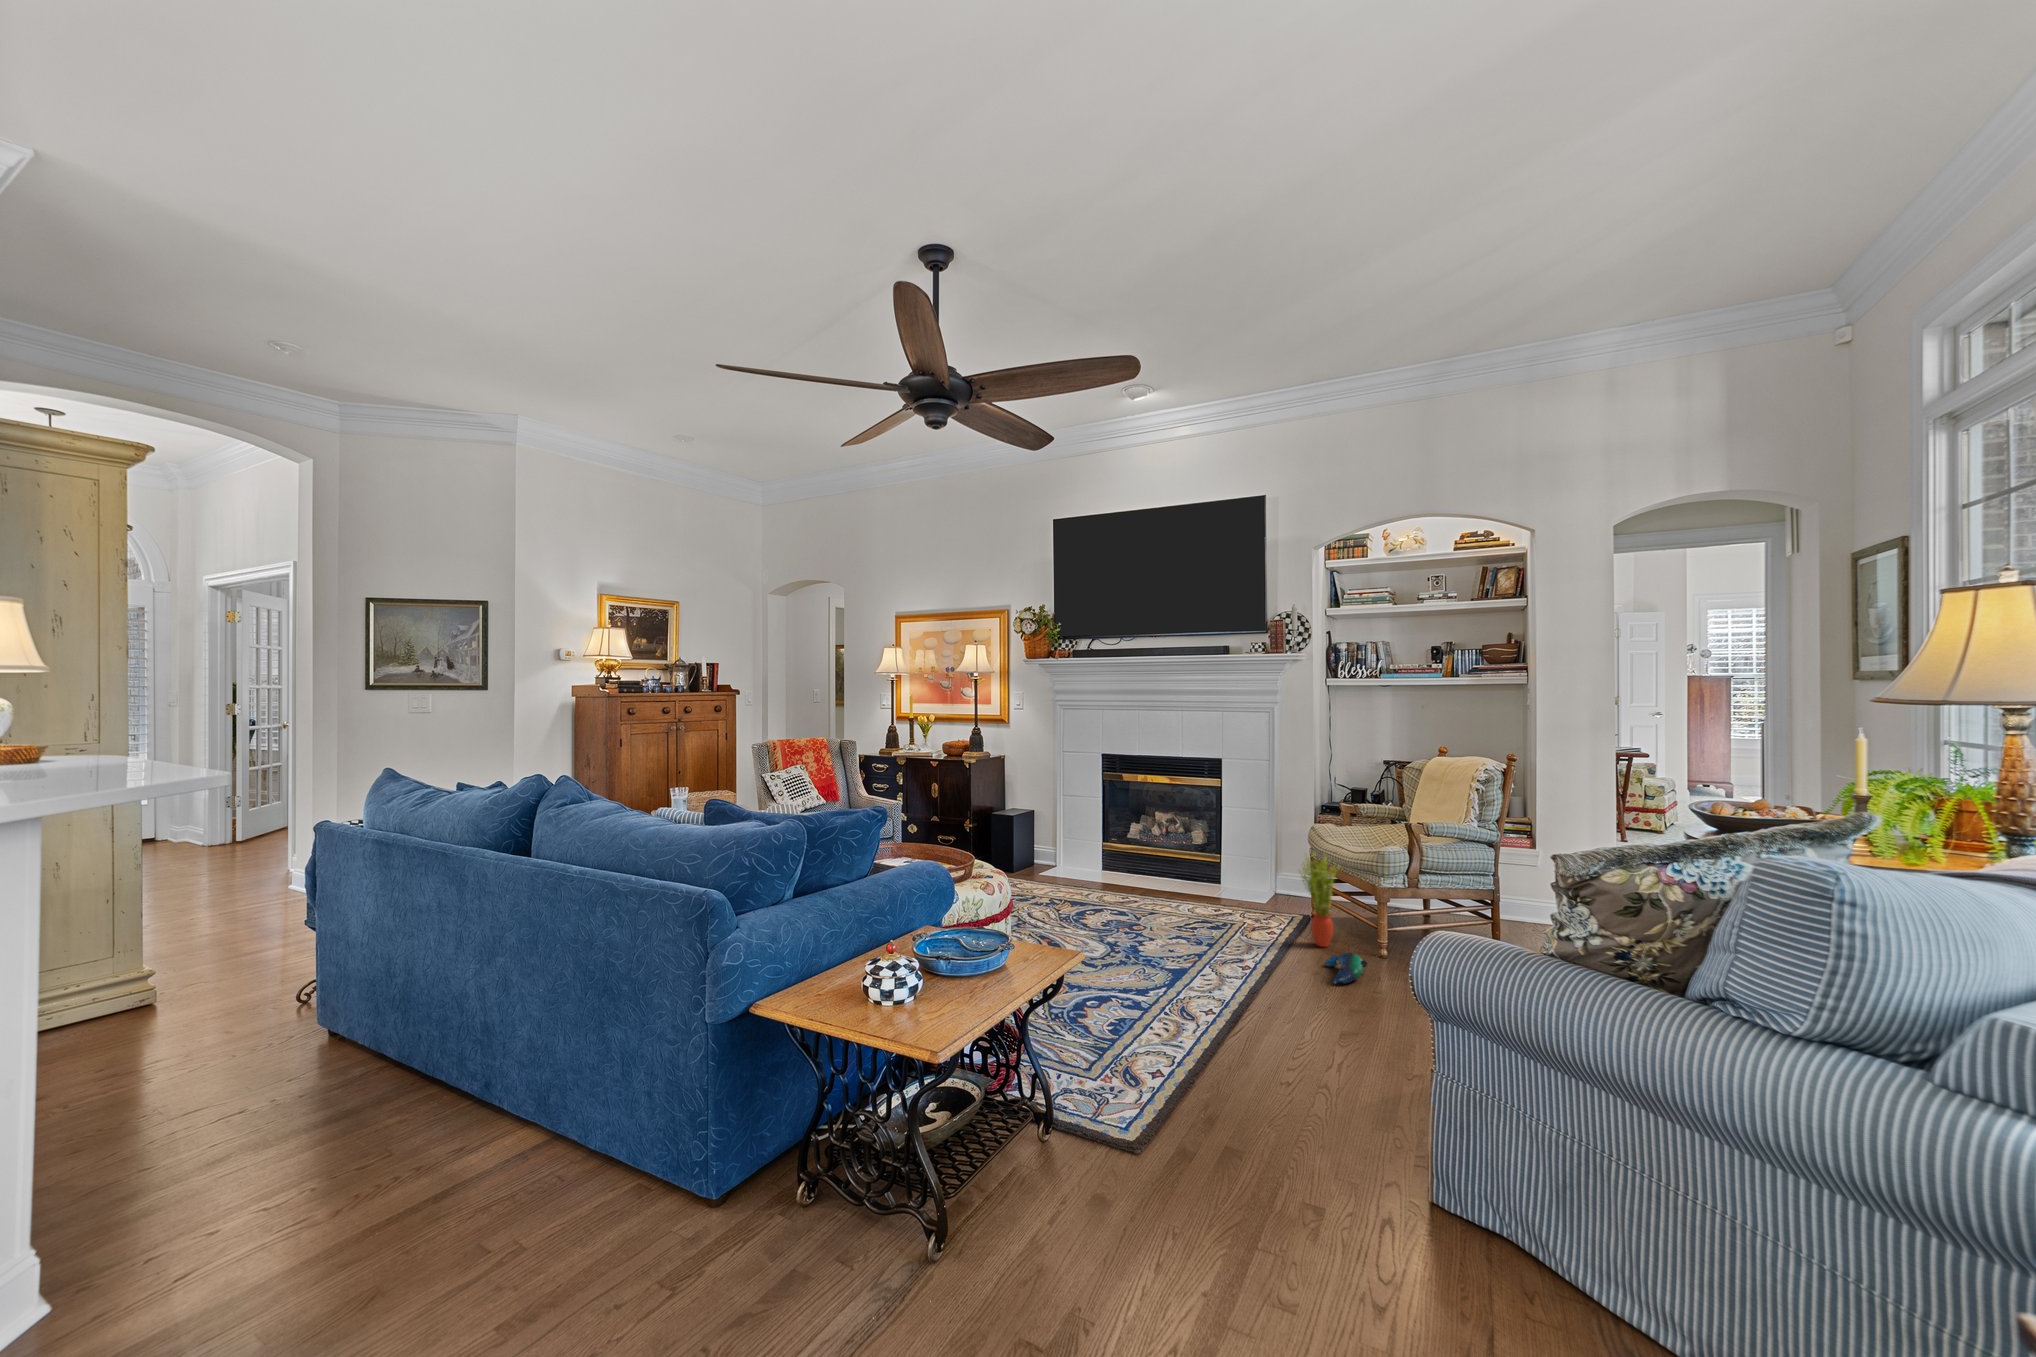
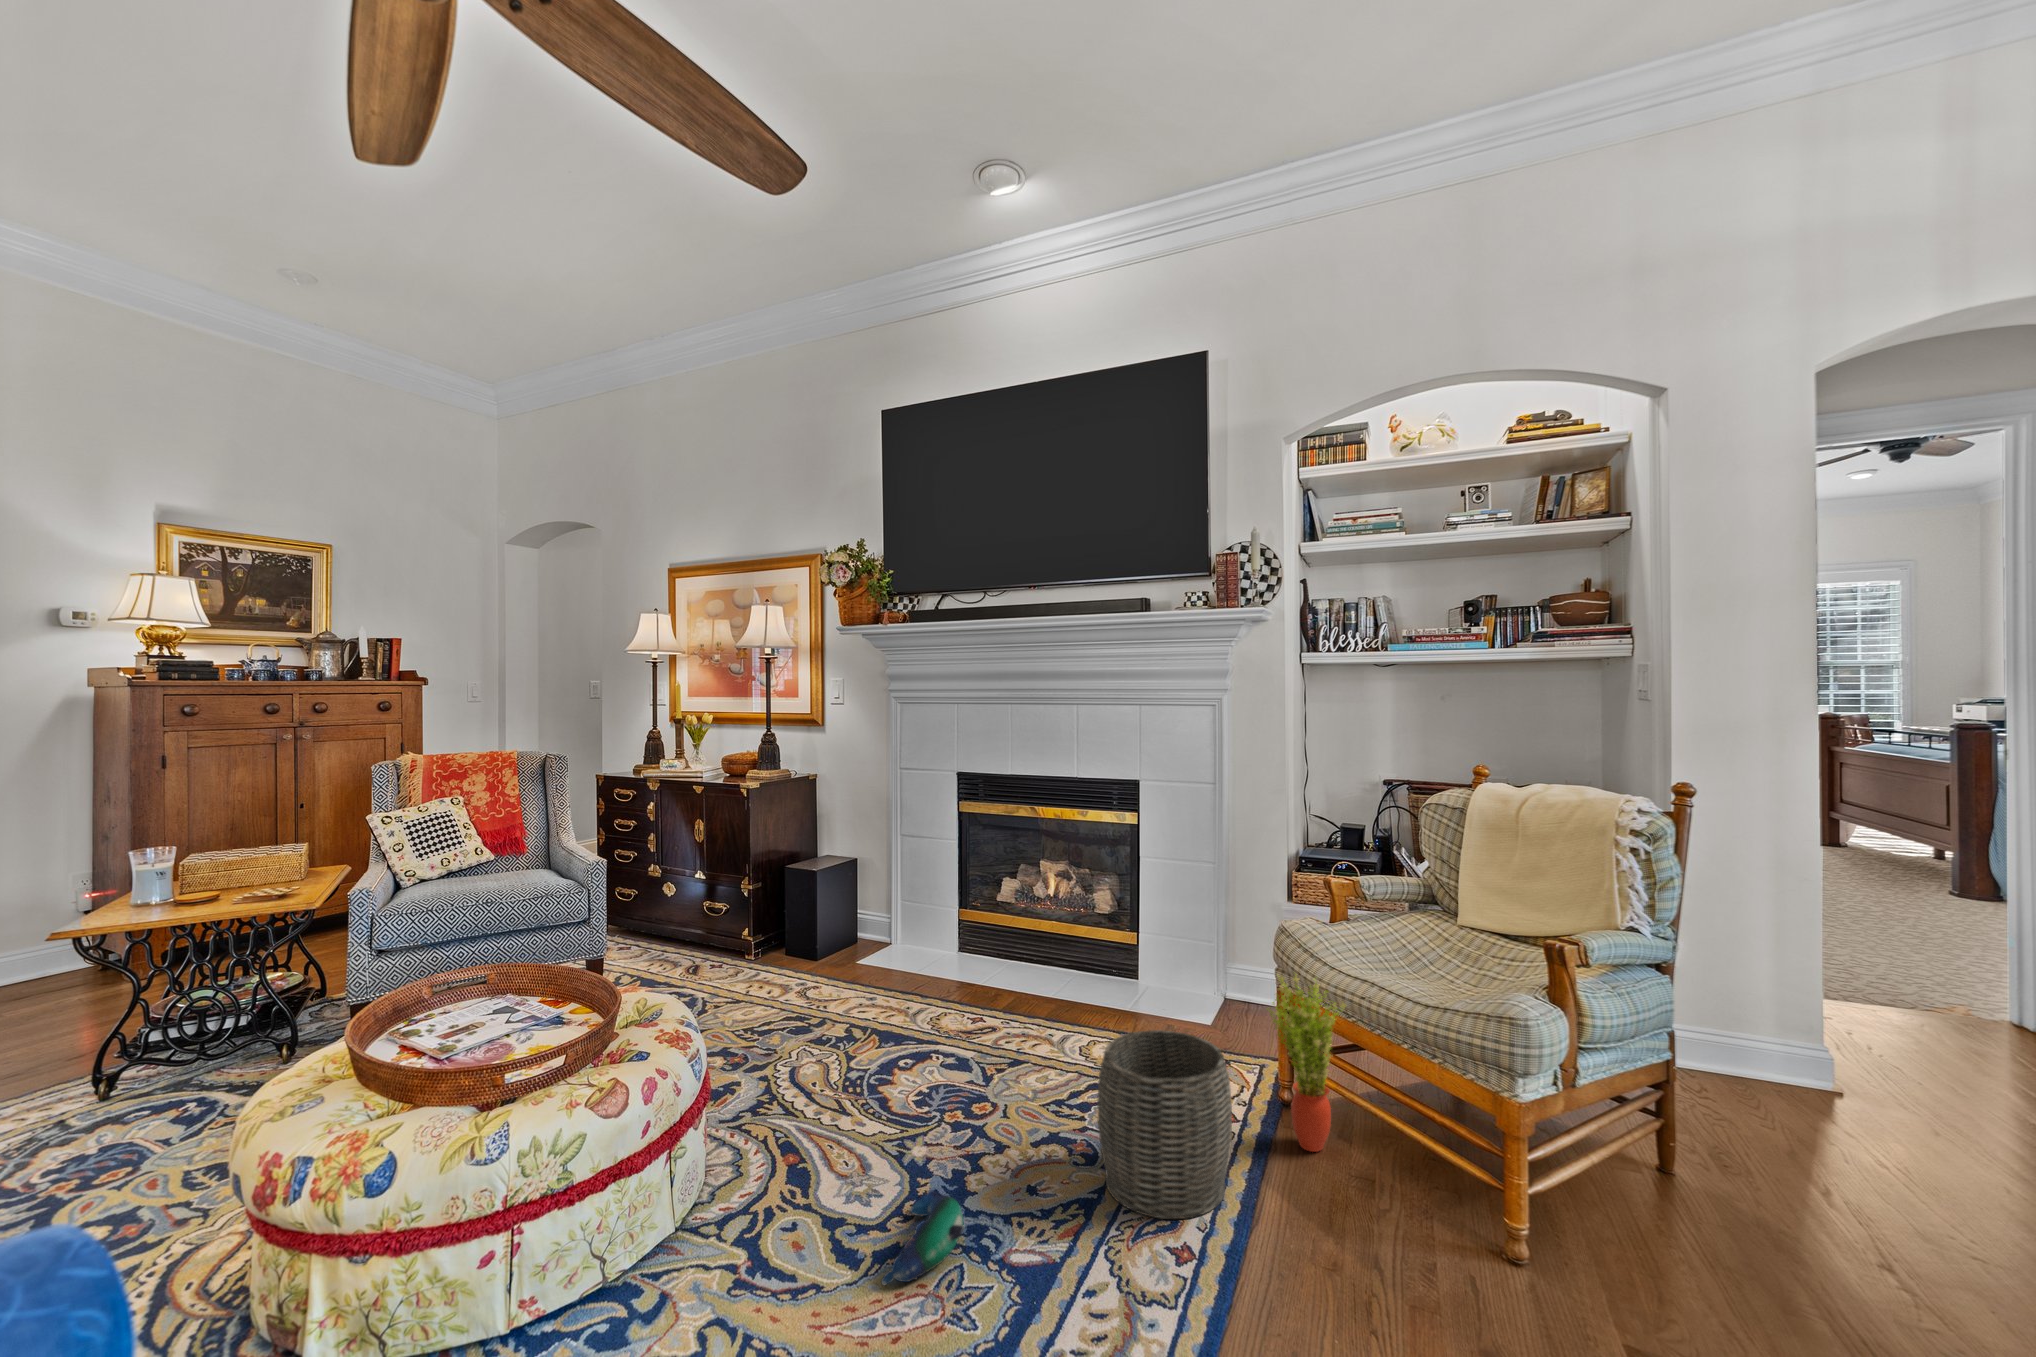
woven basket: none [1208,879,1279,964] -> present [1098,1030,1232,1219]
plush toy: present [1325,952,1367,984] -> present [881,1191,964,1285]

